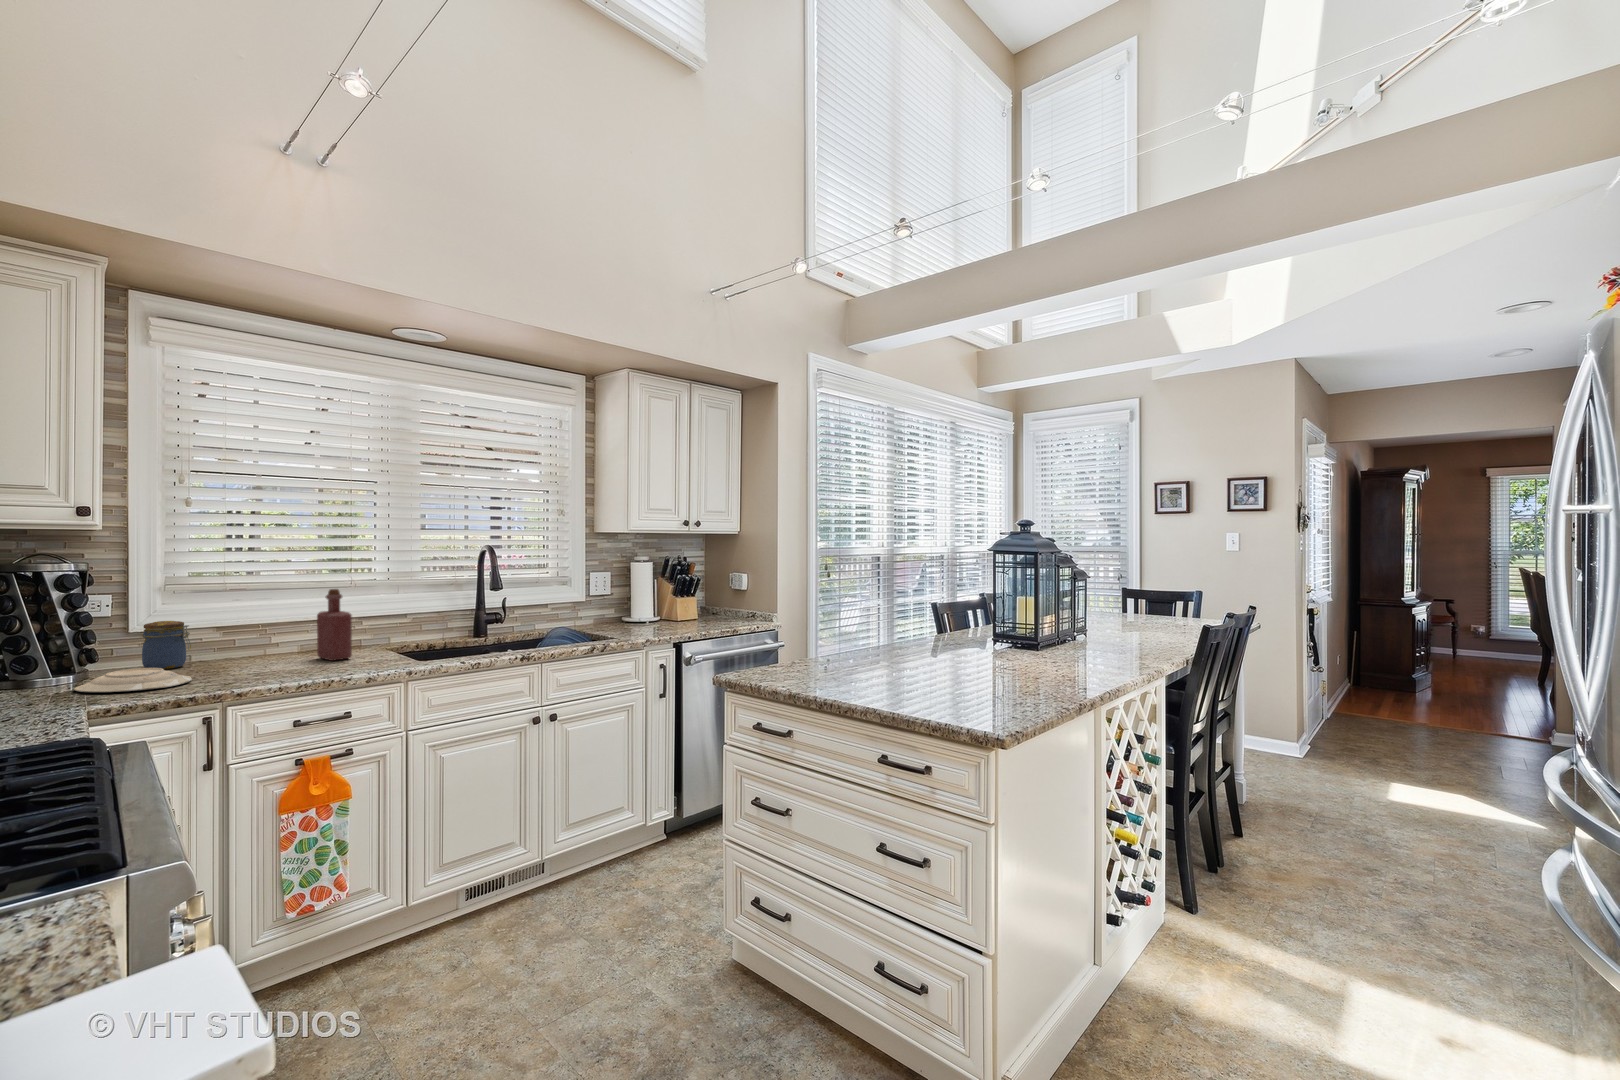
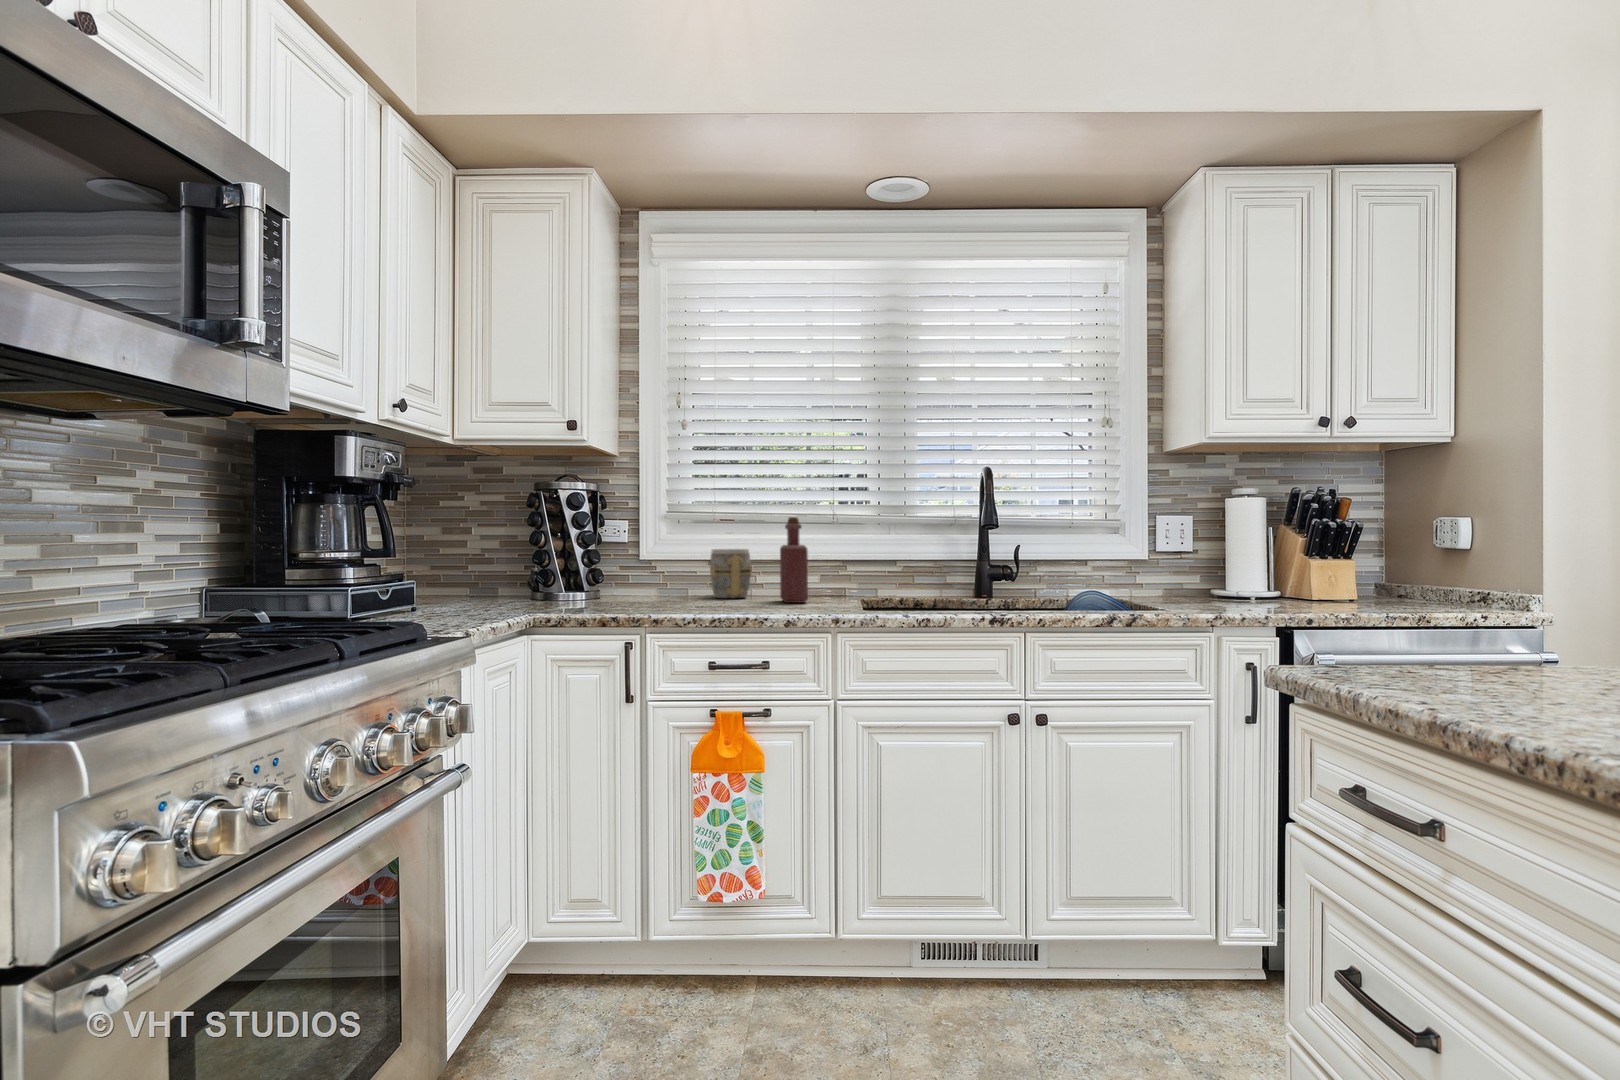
mug: none [233,616,282,663] -> present [710,549,752,598]
jar: present [142,621,191,669] -> none [635,548,673,596]
plate: present [74,668,192,692] -> none [546,587,640,606]

